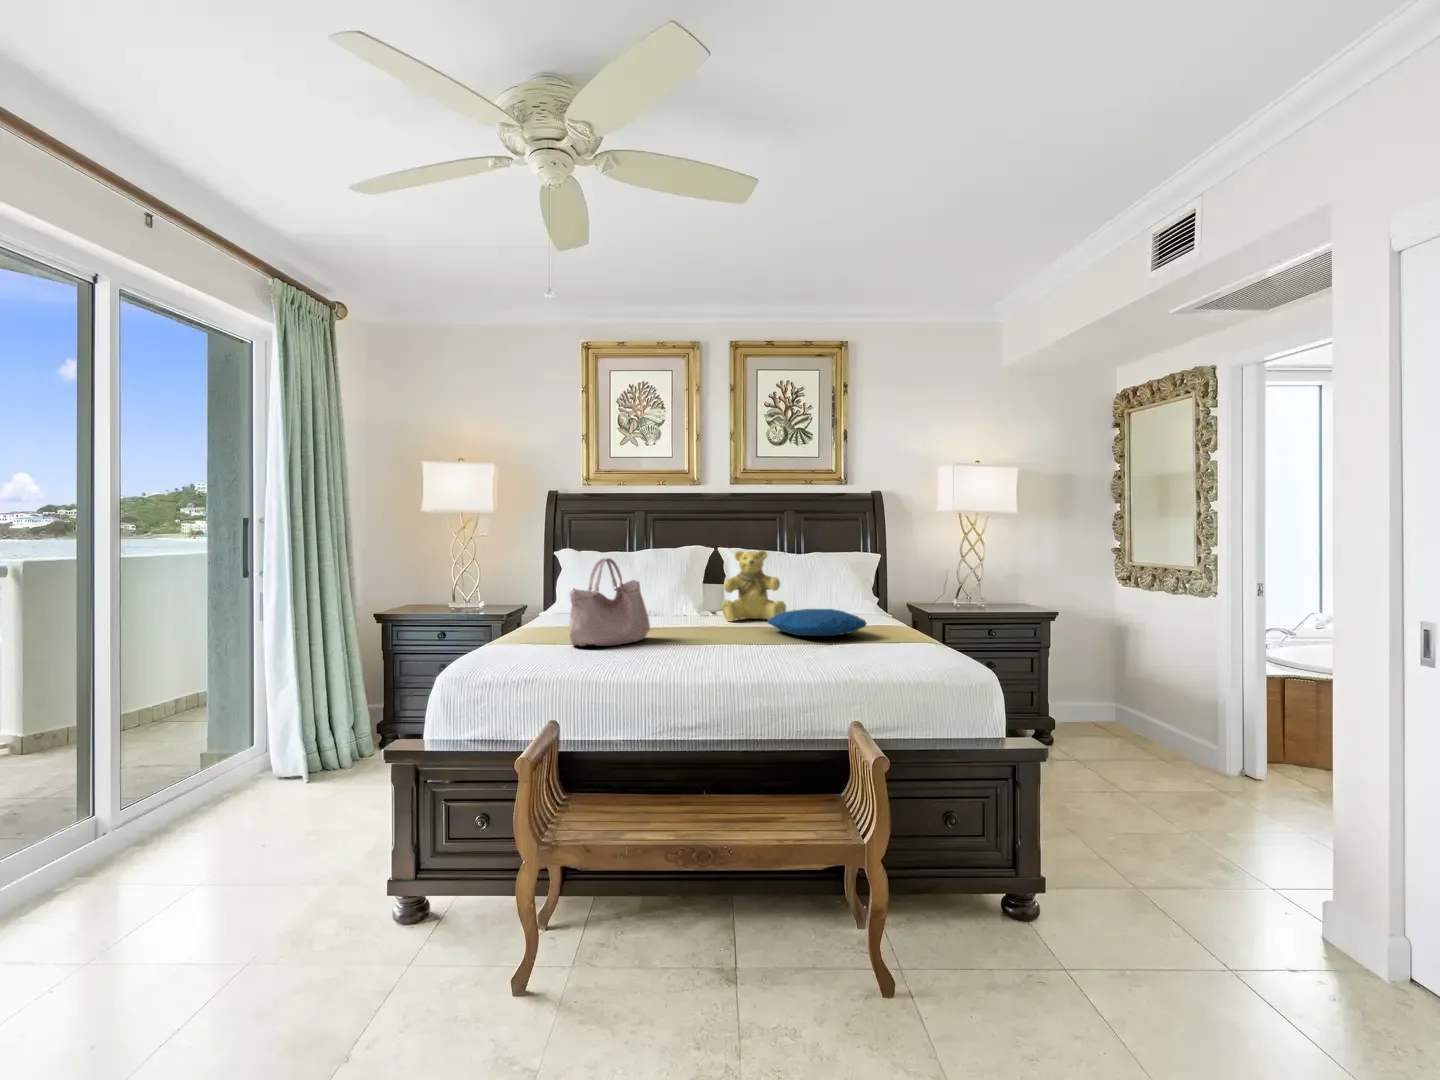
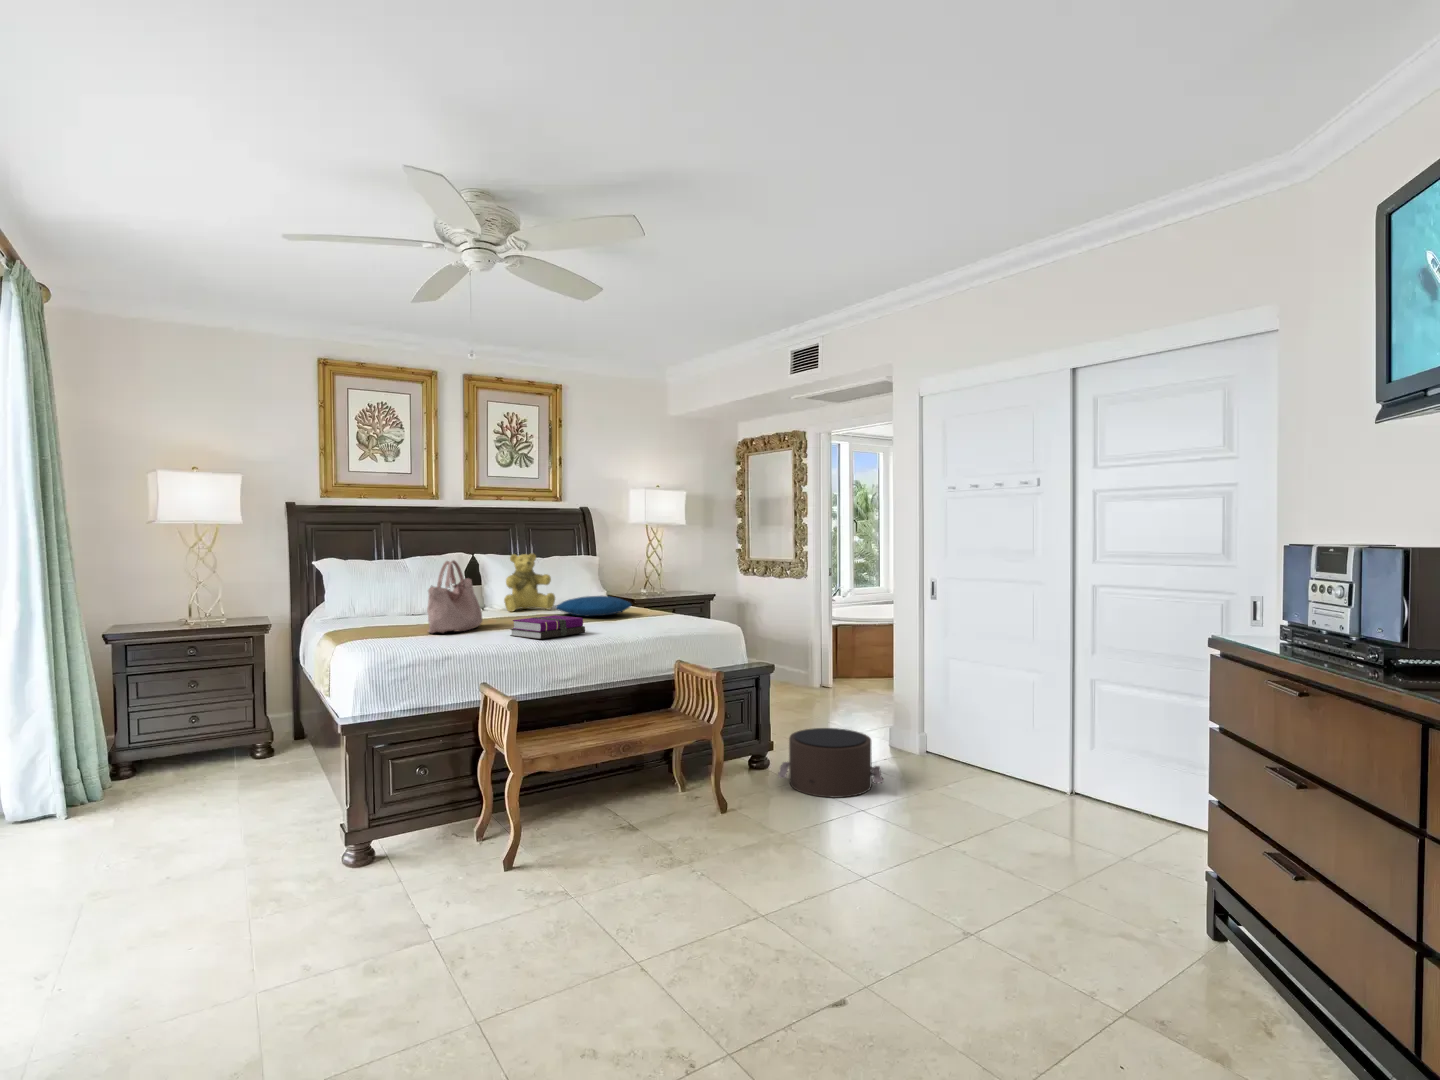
notebook: none [647,635,740,667] -> present [511,615,585,639]
pouf: none [1010,863,1228,1021] -> present [778,728,883,798]

